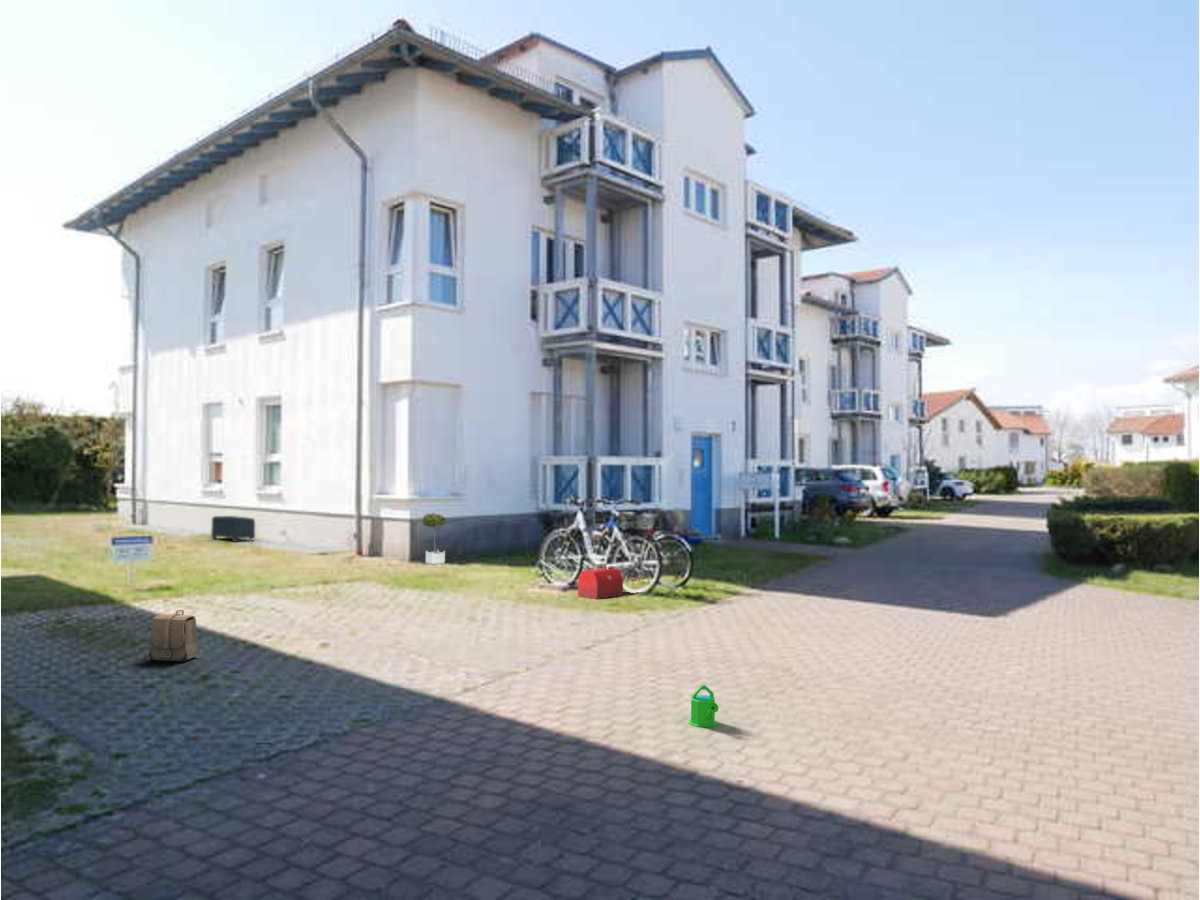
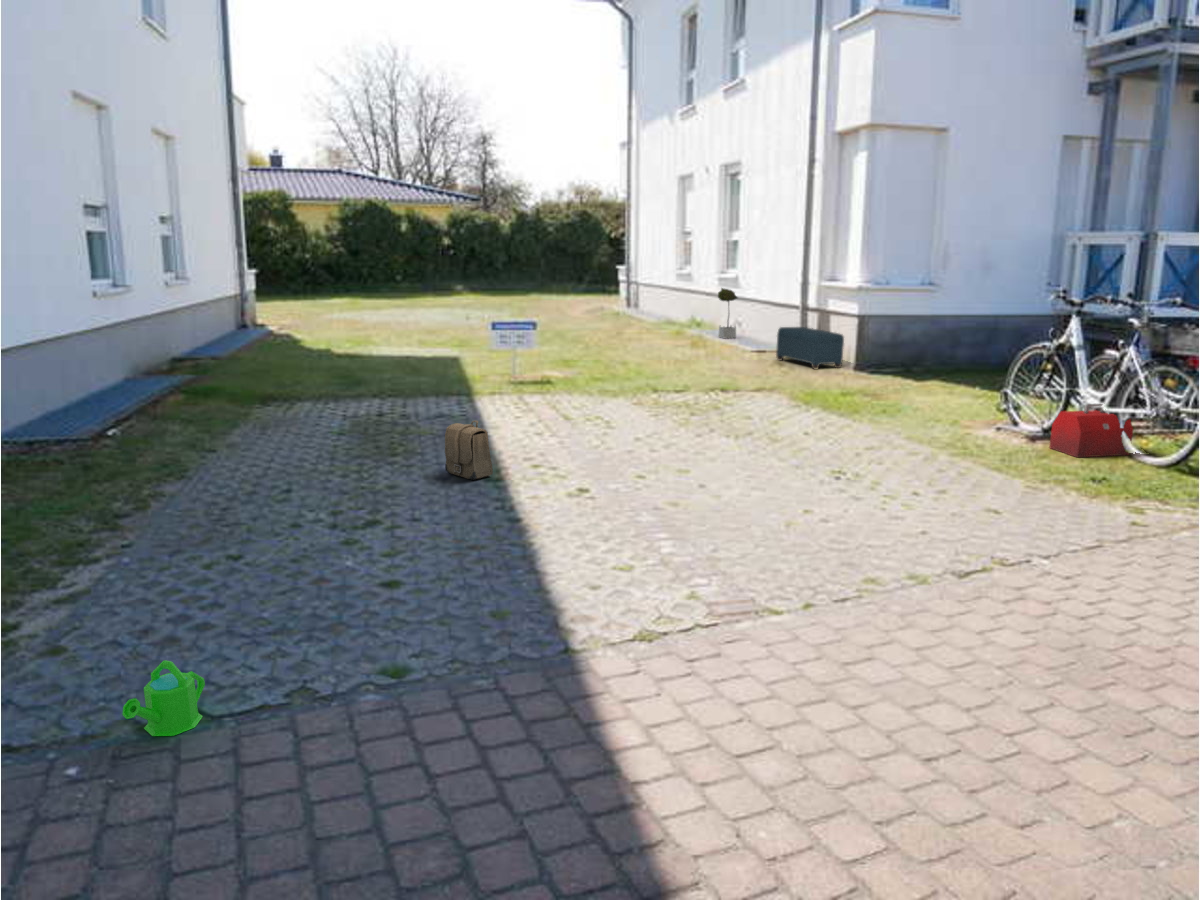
potted tree: present [423,513,445,564] -> present [718,288,737,338]
bench: present [211,516,255,542] -> present [776,327,844,369]
watering can: present [689,685,719,727] -> present [122,660,205,736]

